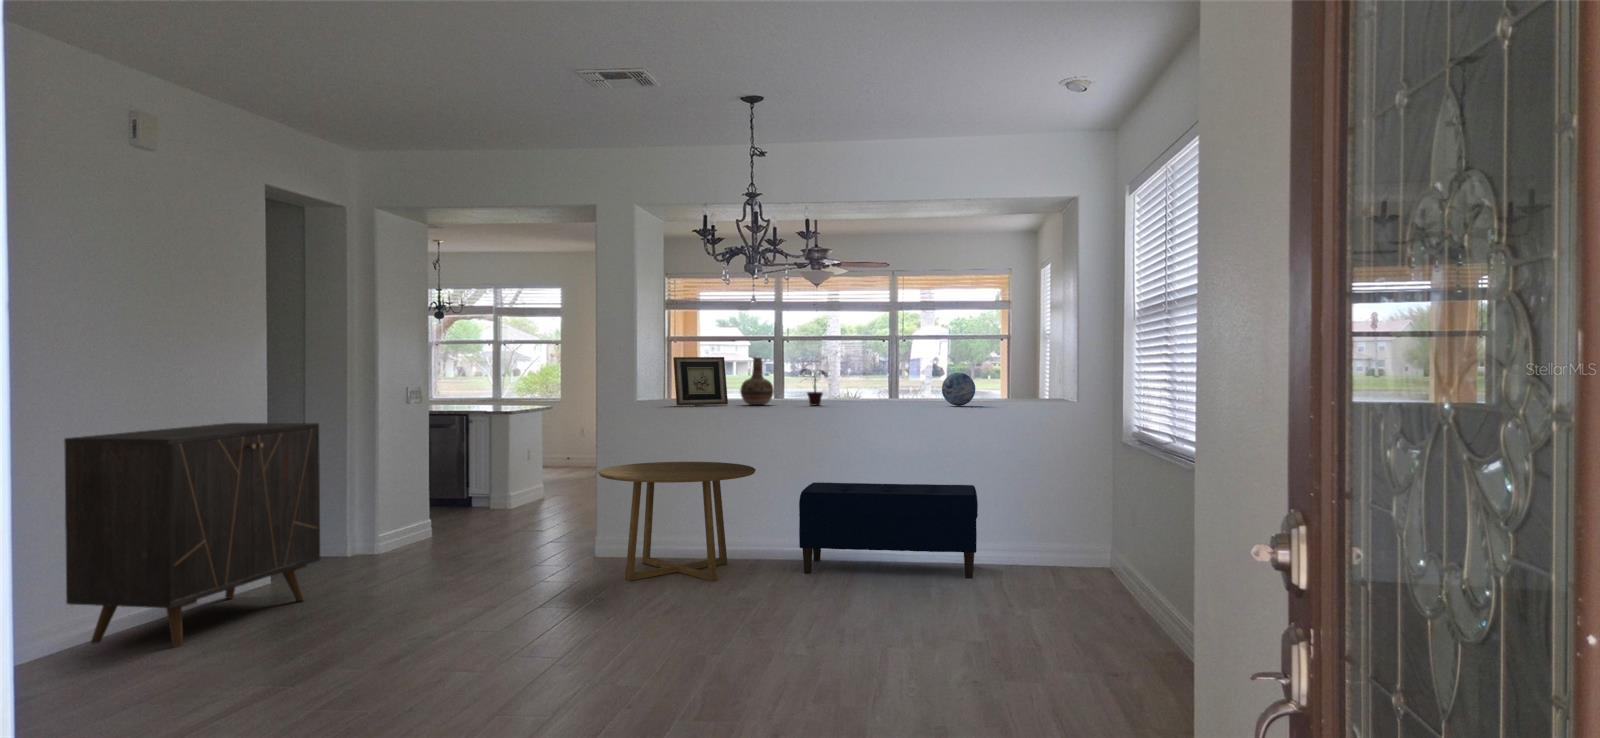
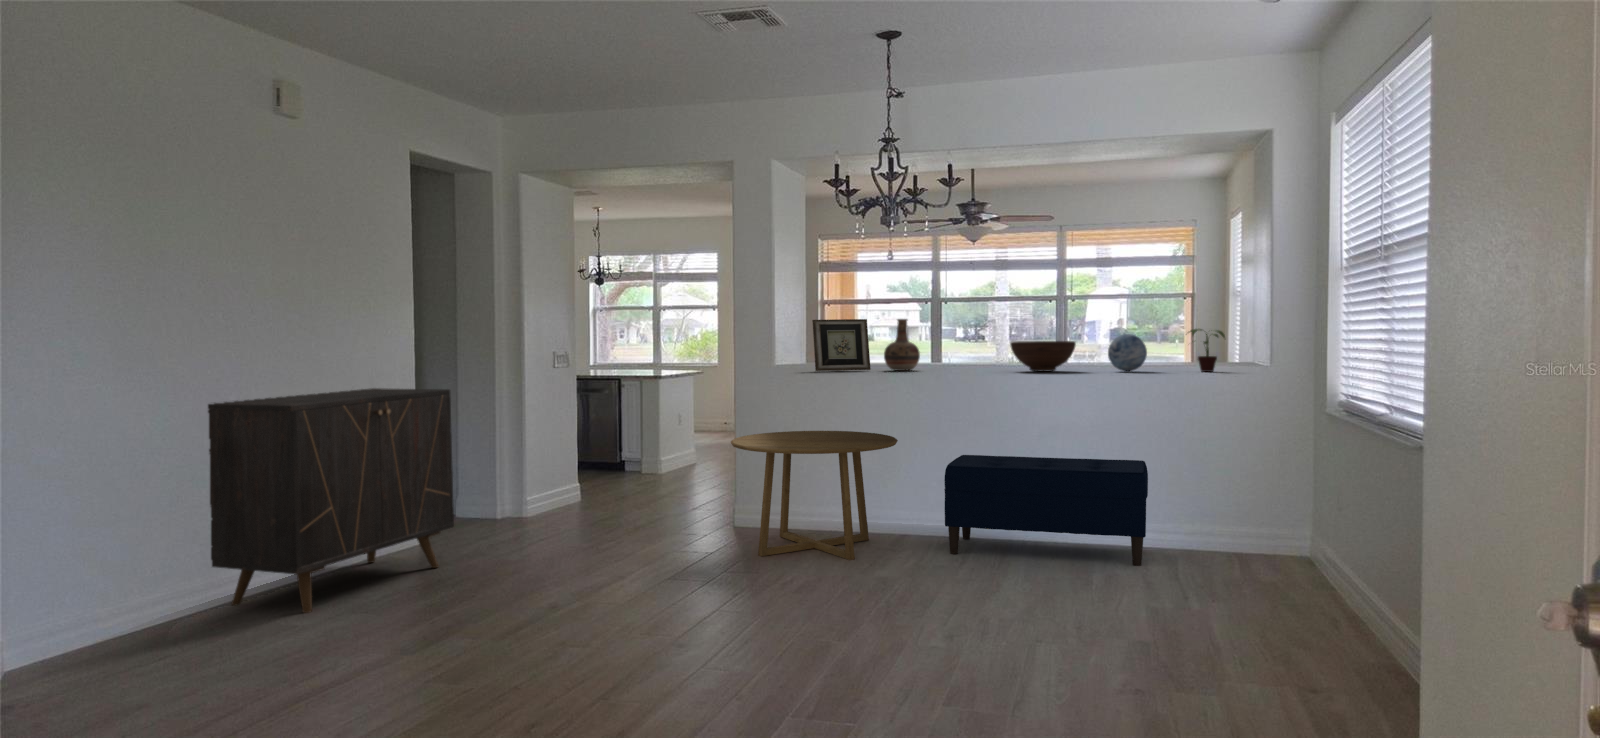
potted plant: present [800,369,826,405] -> present [1189,329,1225,372]
fruit bowl: none [856,378,914,406] -> present [1010,341,1076,372]

